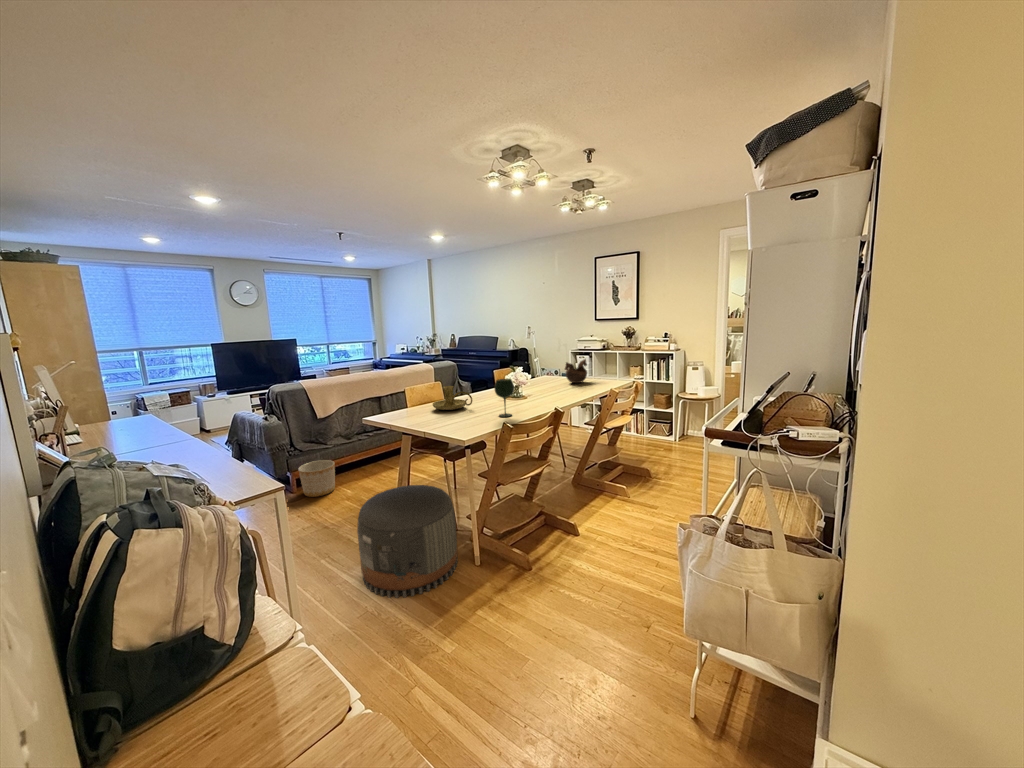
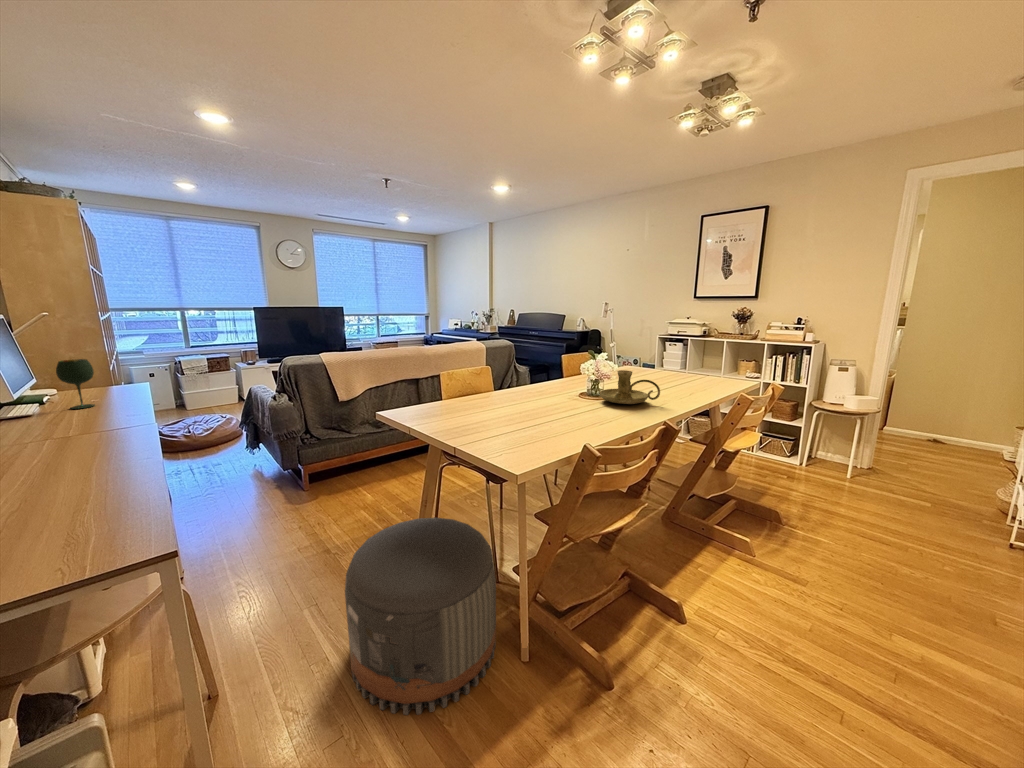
decorative bowl: present [565,359,587,383] -> none [661,346,693,379]
wine glass: present [494,379,514,417] -> present [56,359,95,409]
candle holder: present [433,386,473,410] -> present [600,370,660,404]
planter: present [298,460,335,497] -> none [310,453,355,499]

